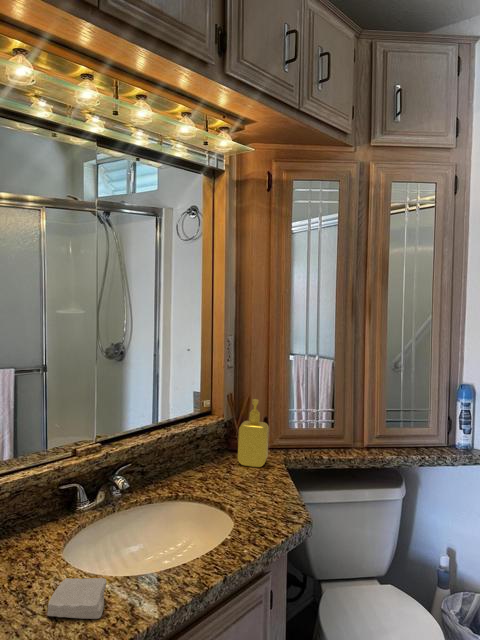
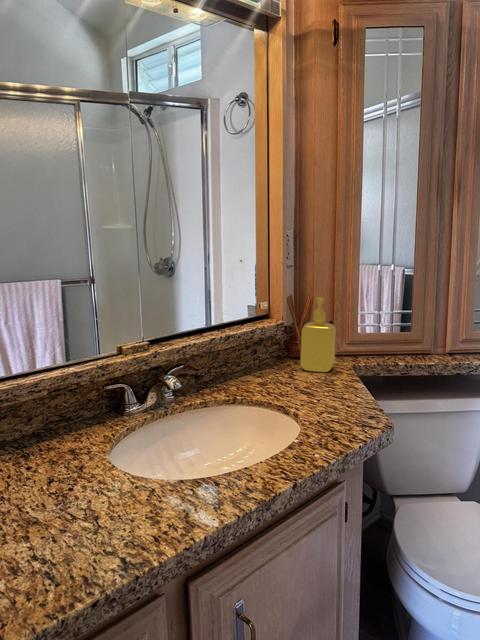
soap bar: present [47,578,106,619] -> none [88,480,155,525]

